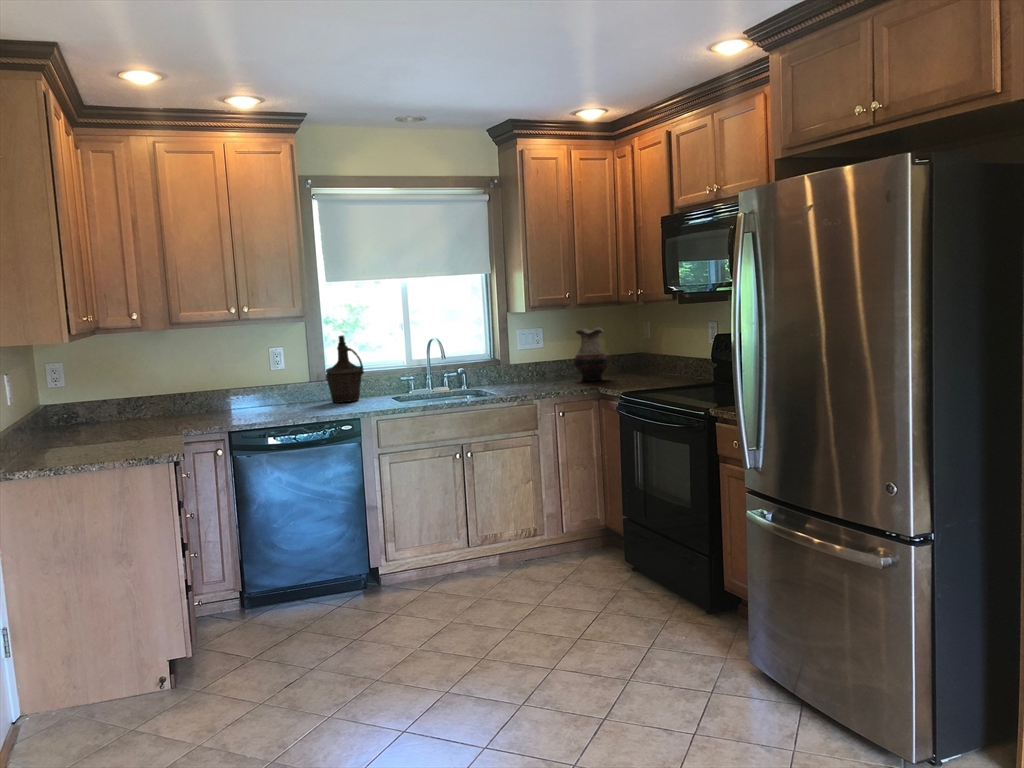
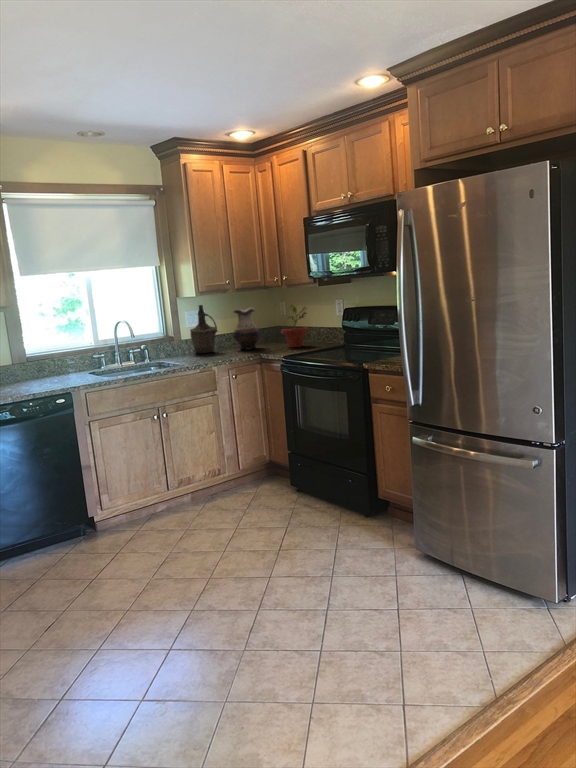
potted plant: none [633,326,670,382] -> present [281,306,308,347]
bottle: present [326,335,364,403] -> present [190,305,218,354]

